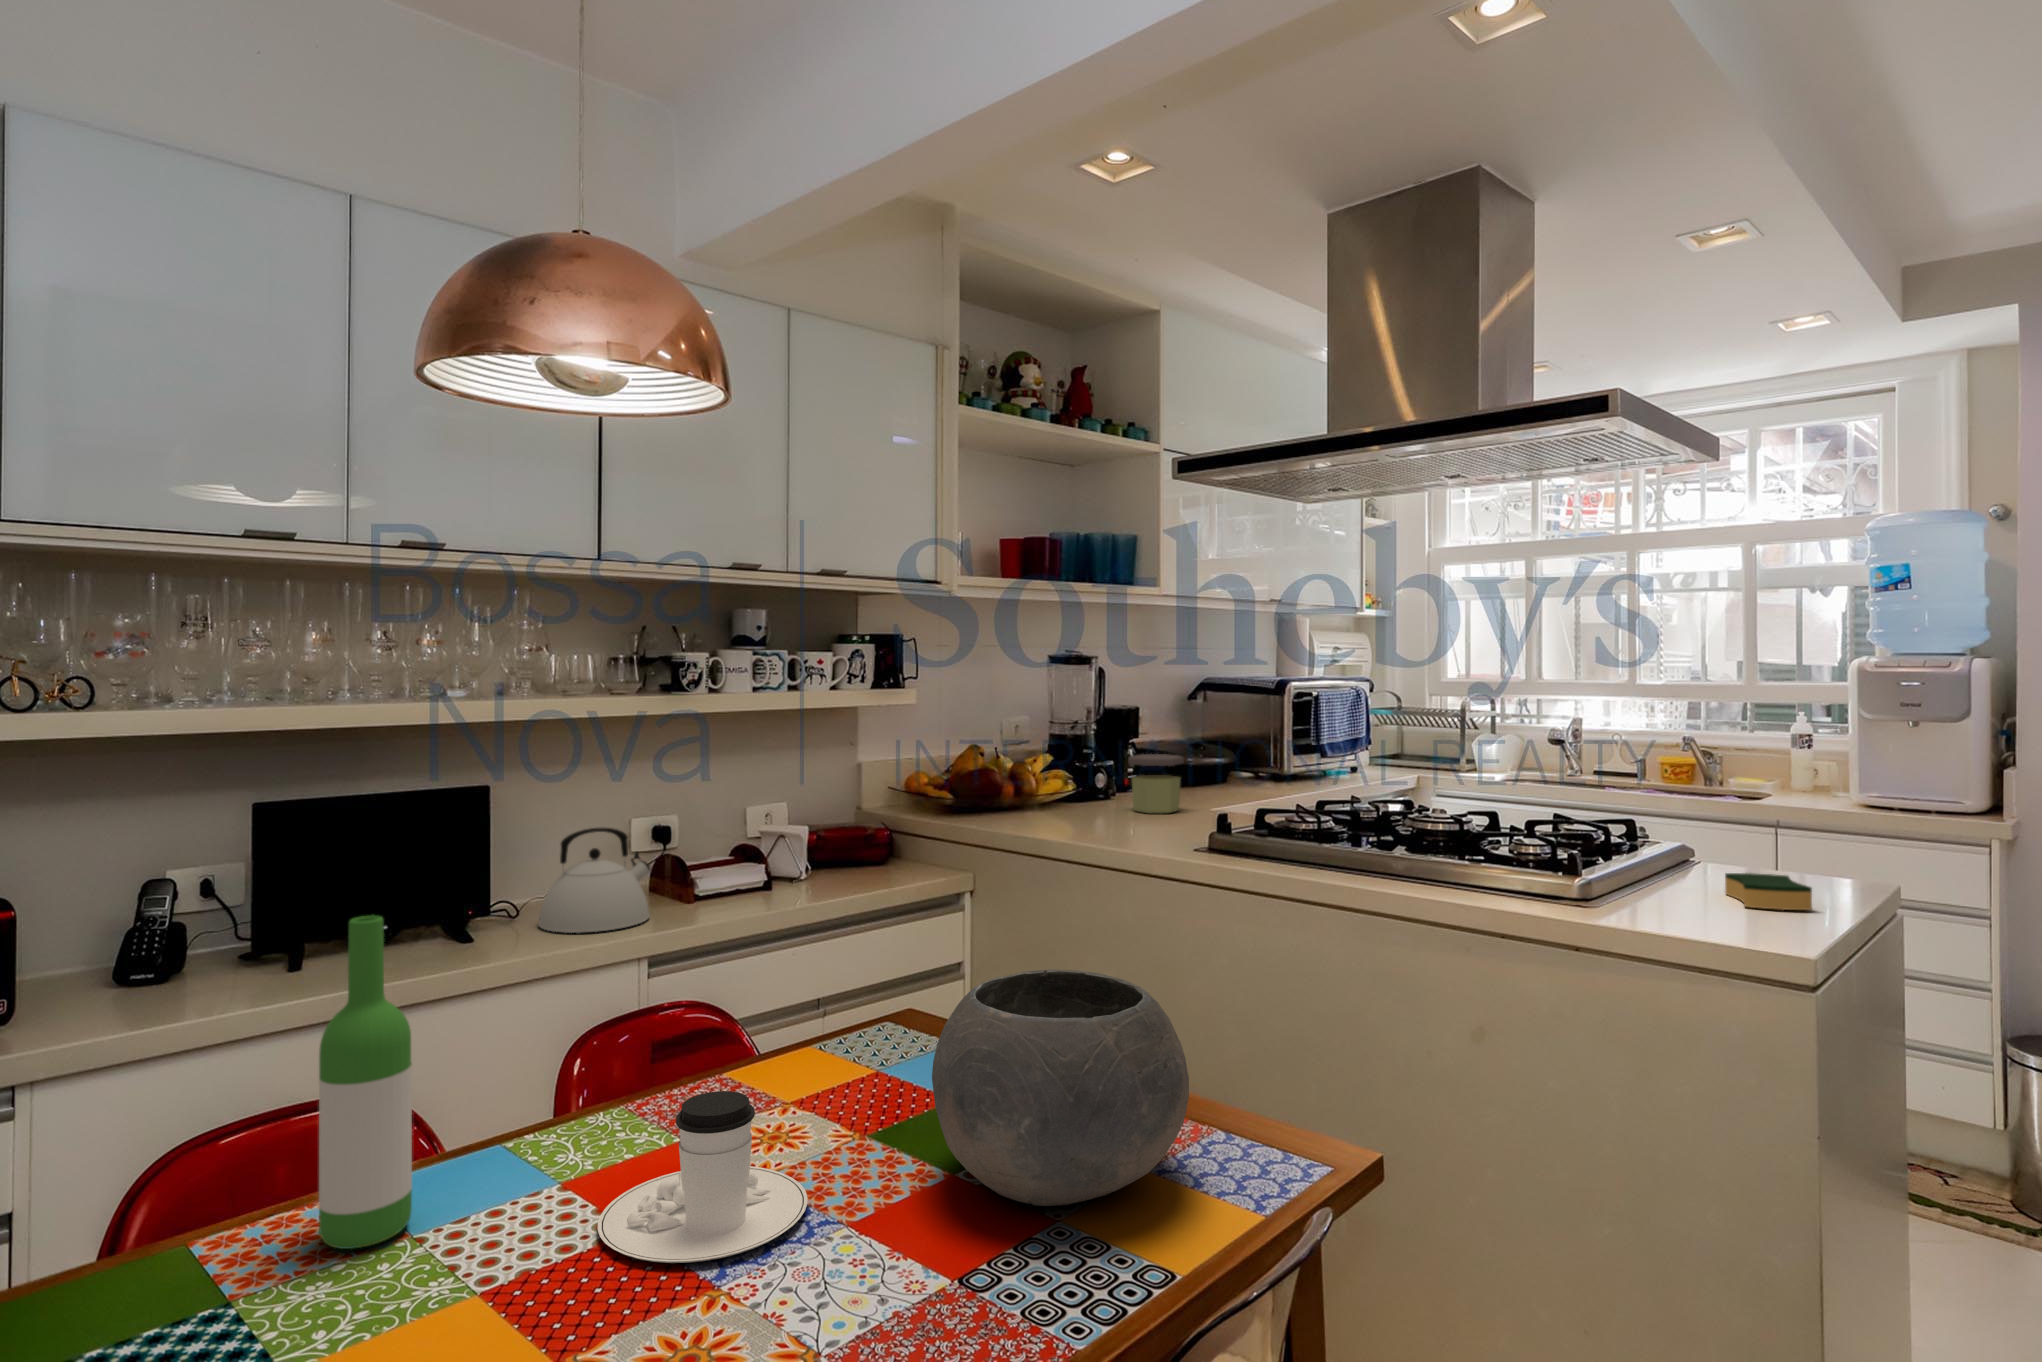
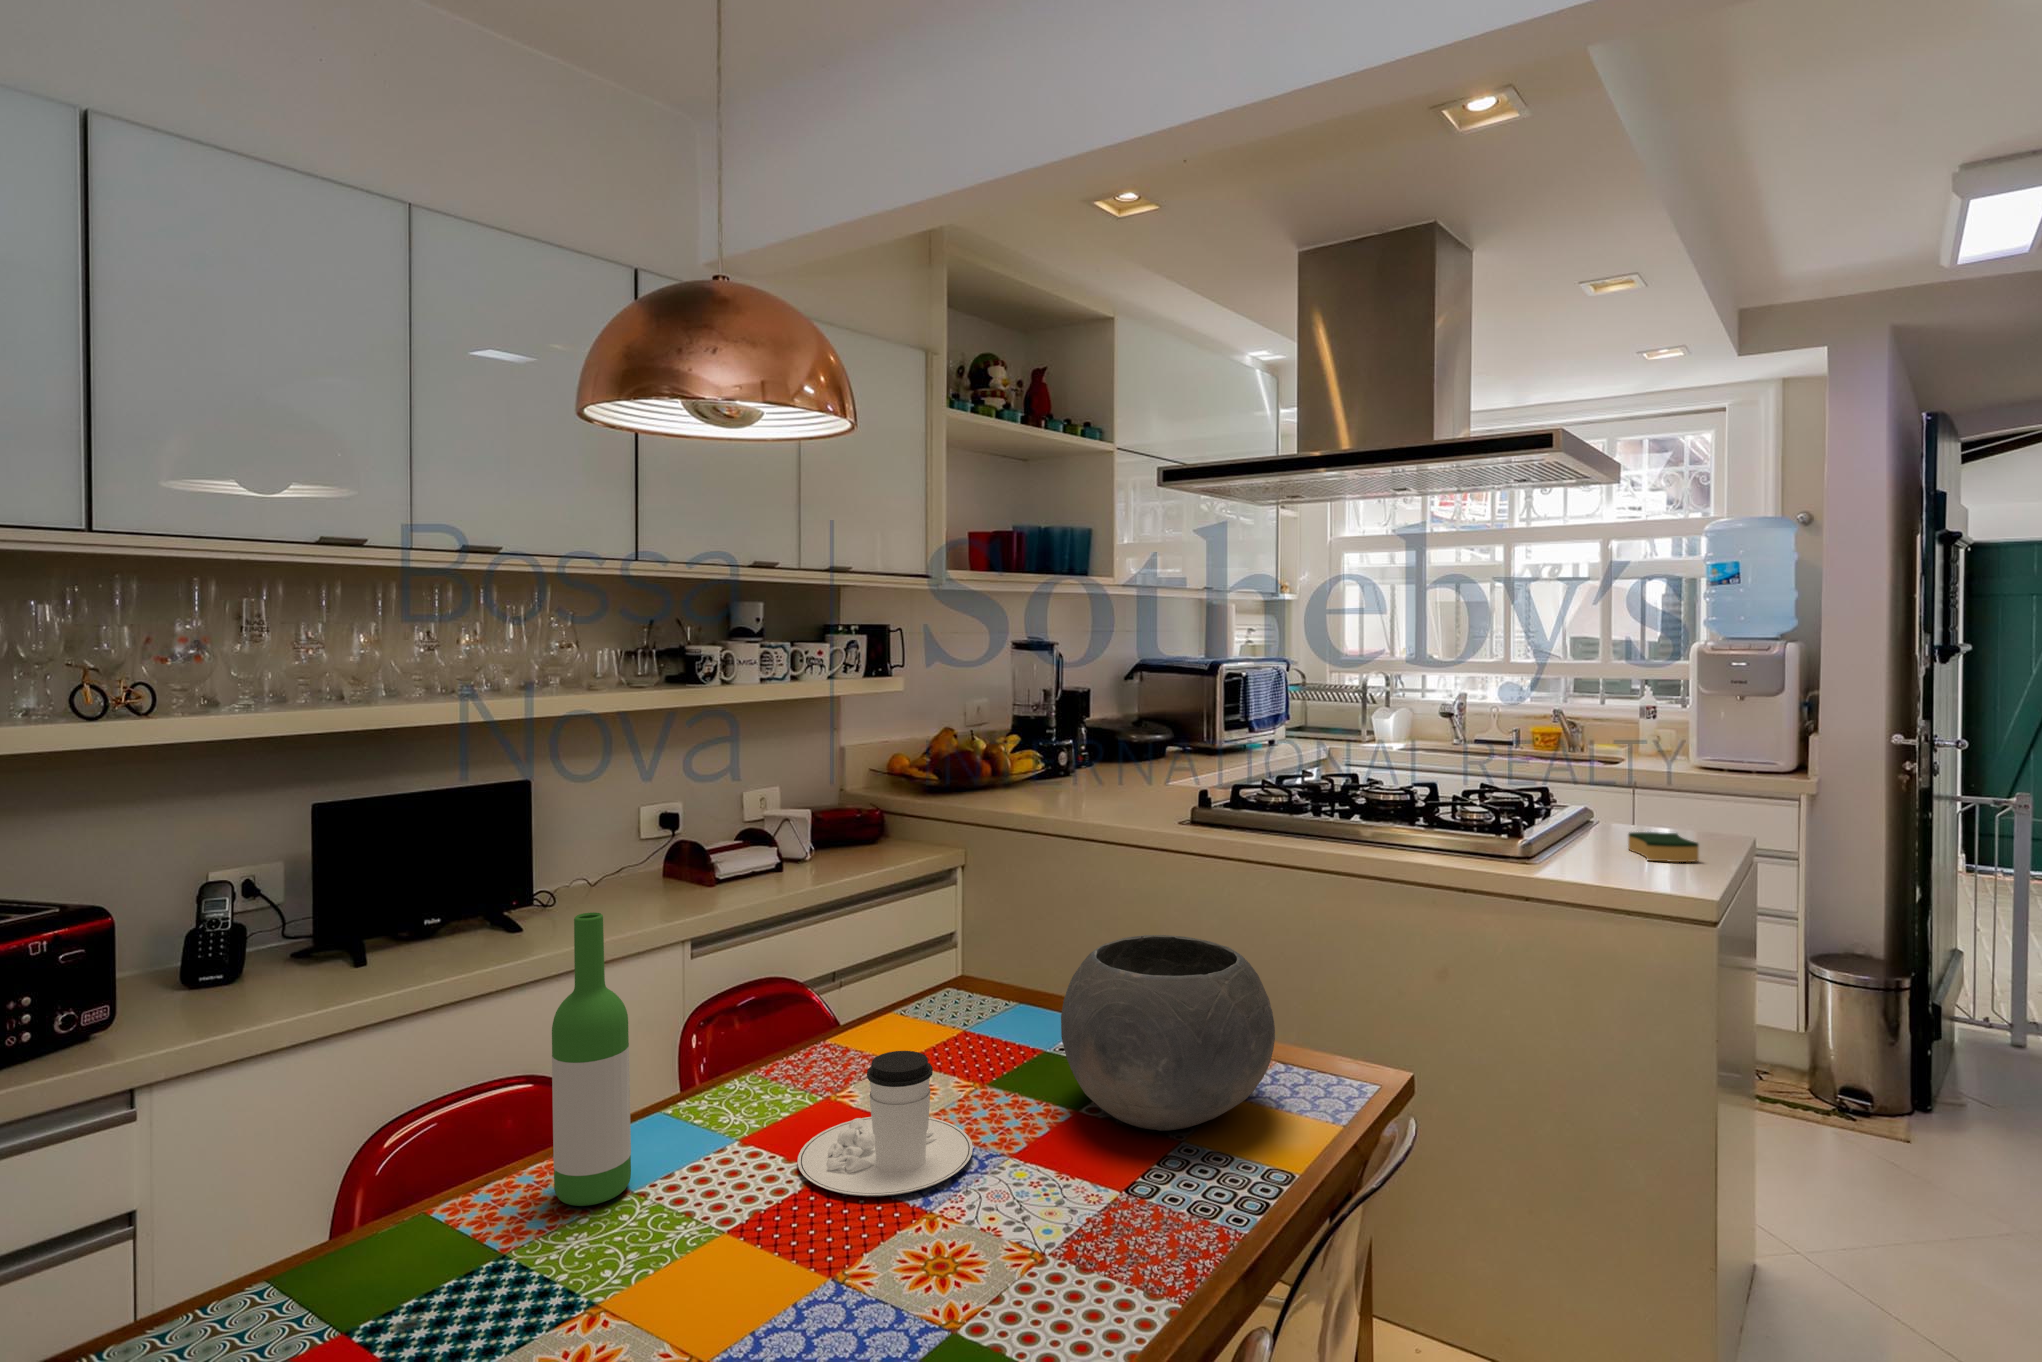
jar: present [1128,754,1184,814] -> none [1093,733,1143,788]
kettle: present [538,828,650,933] -> none [575,816,681,917]

